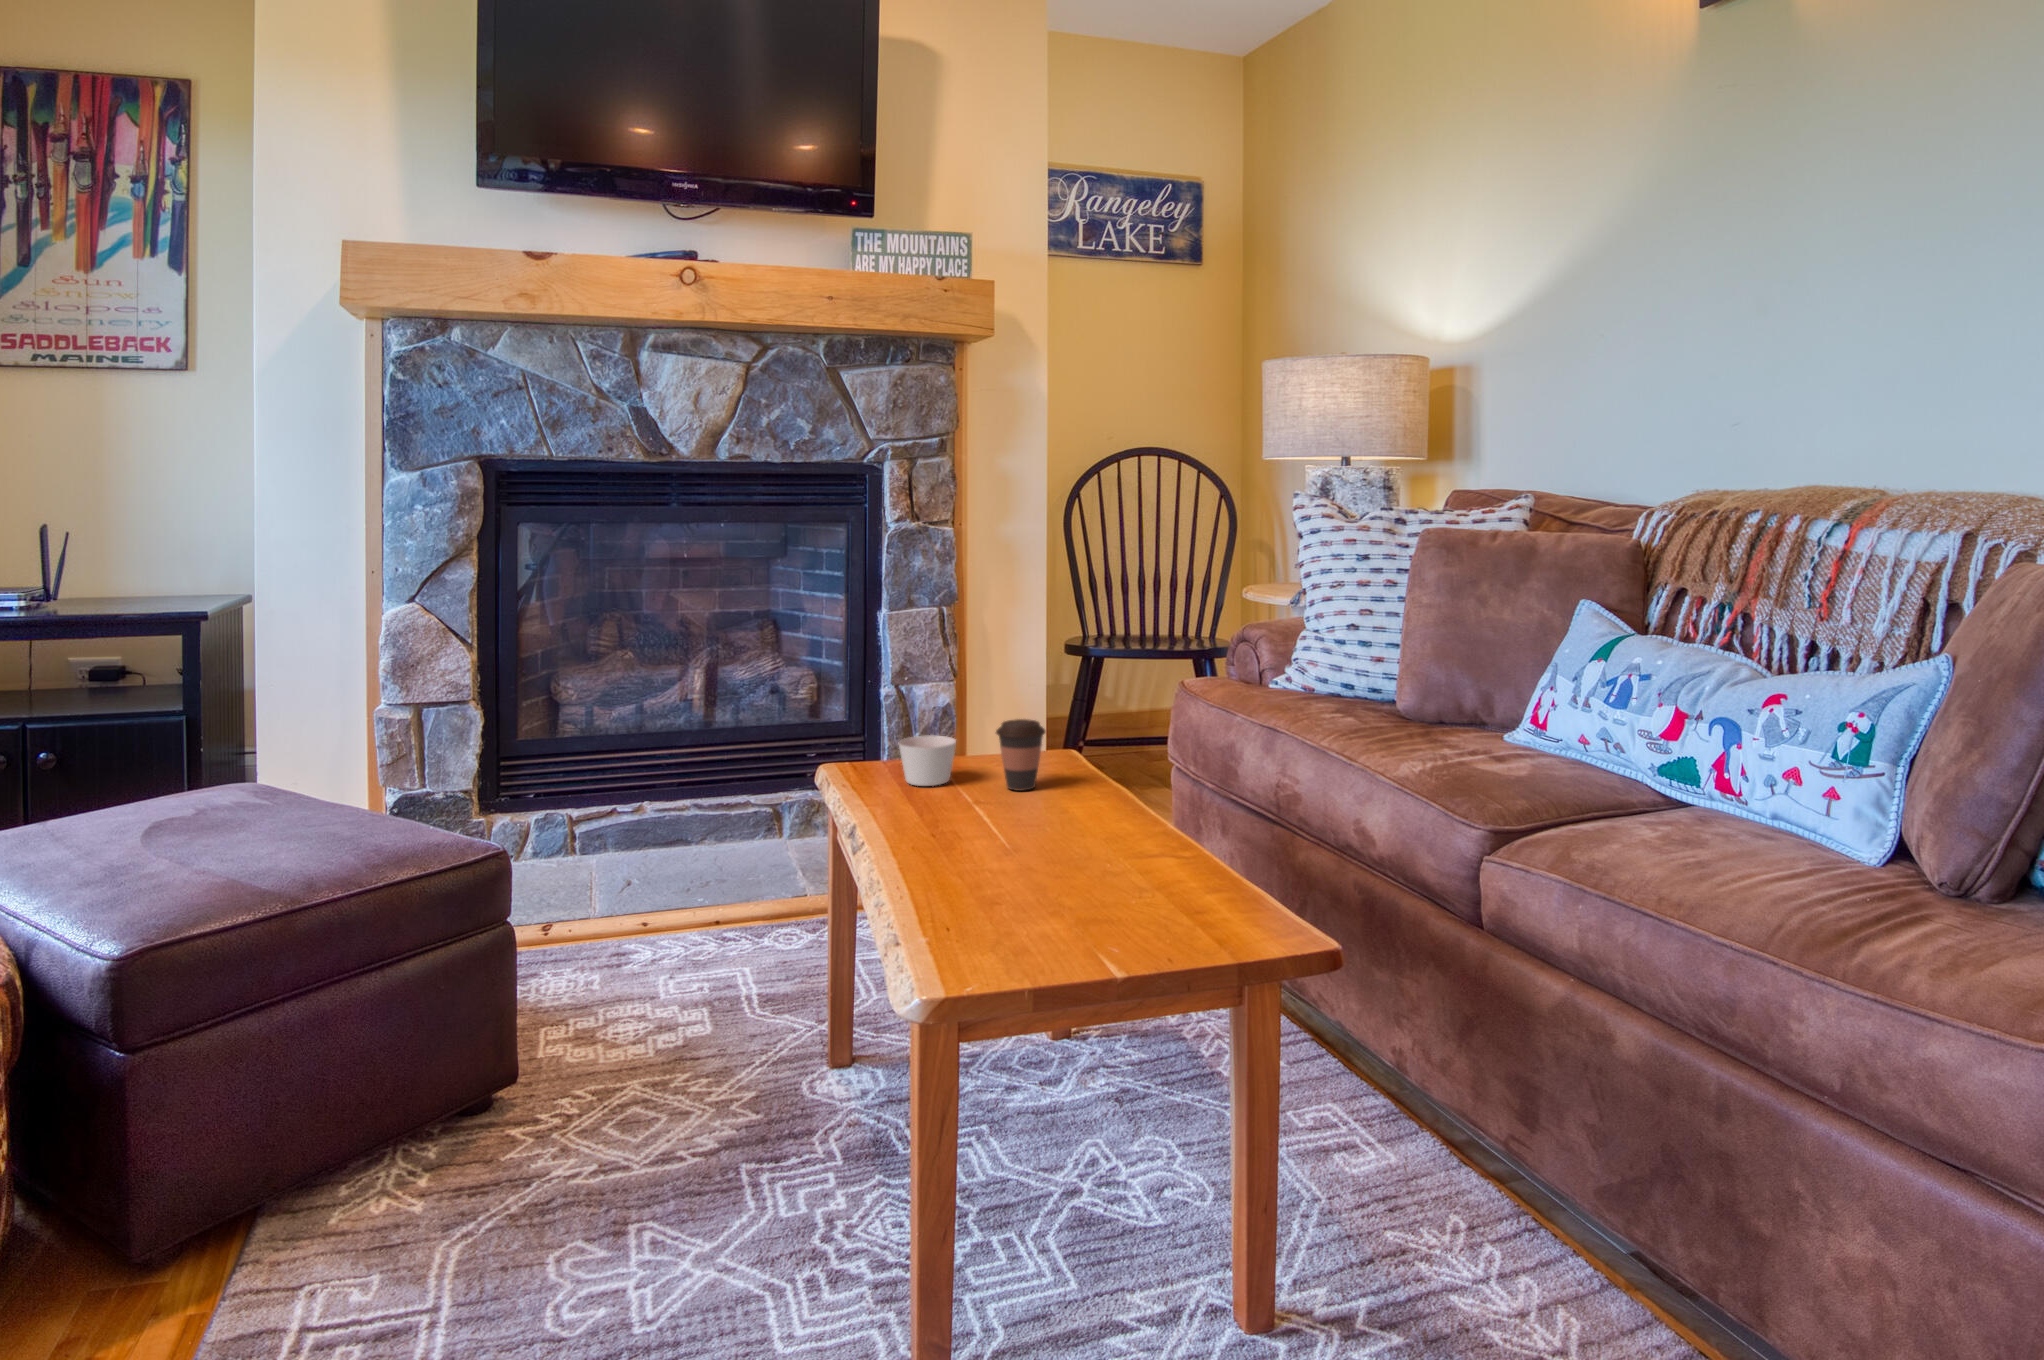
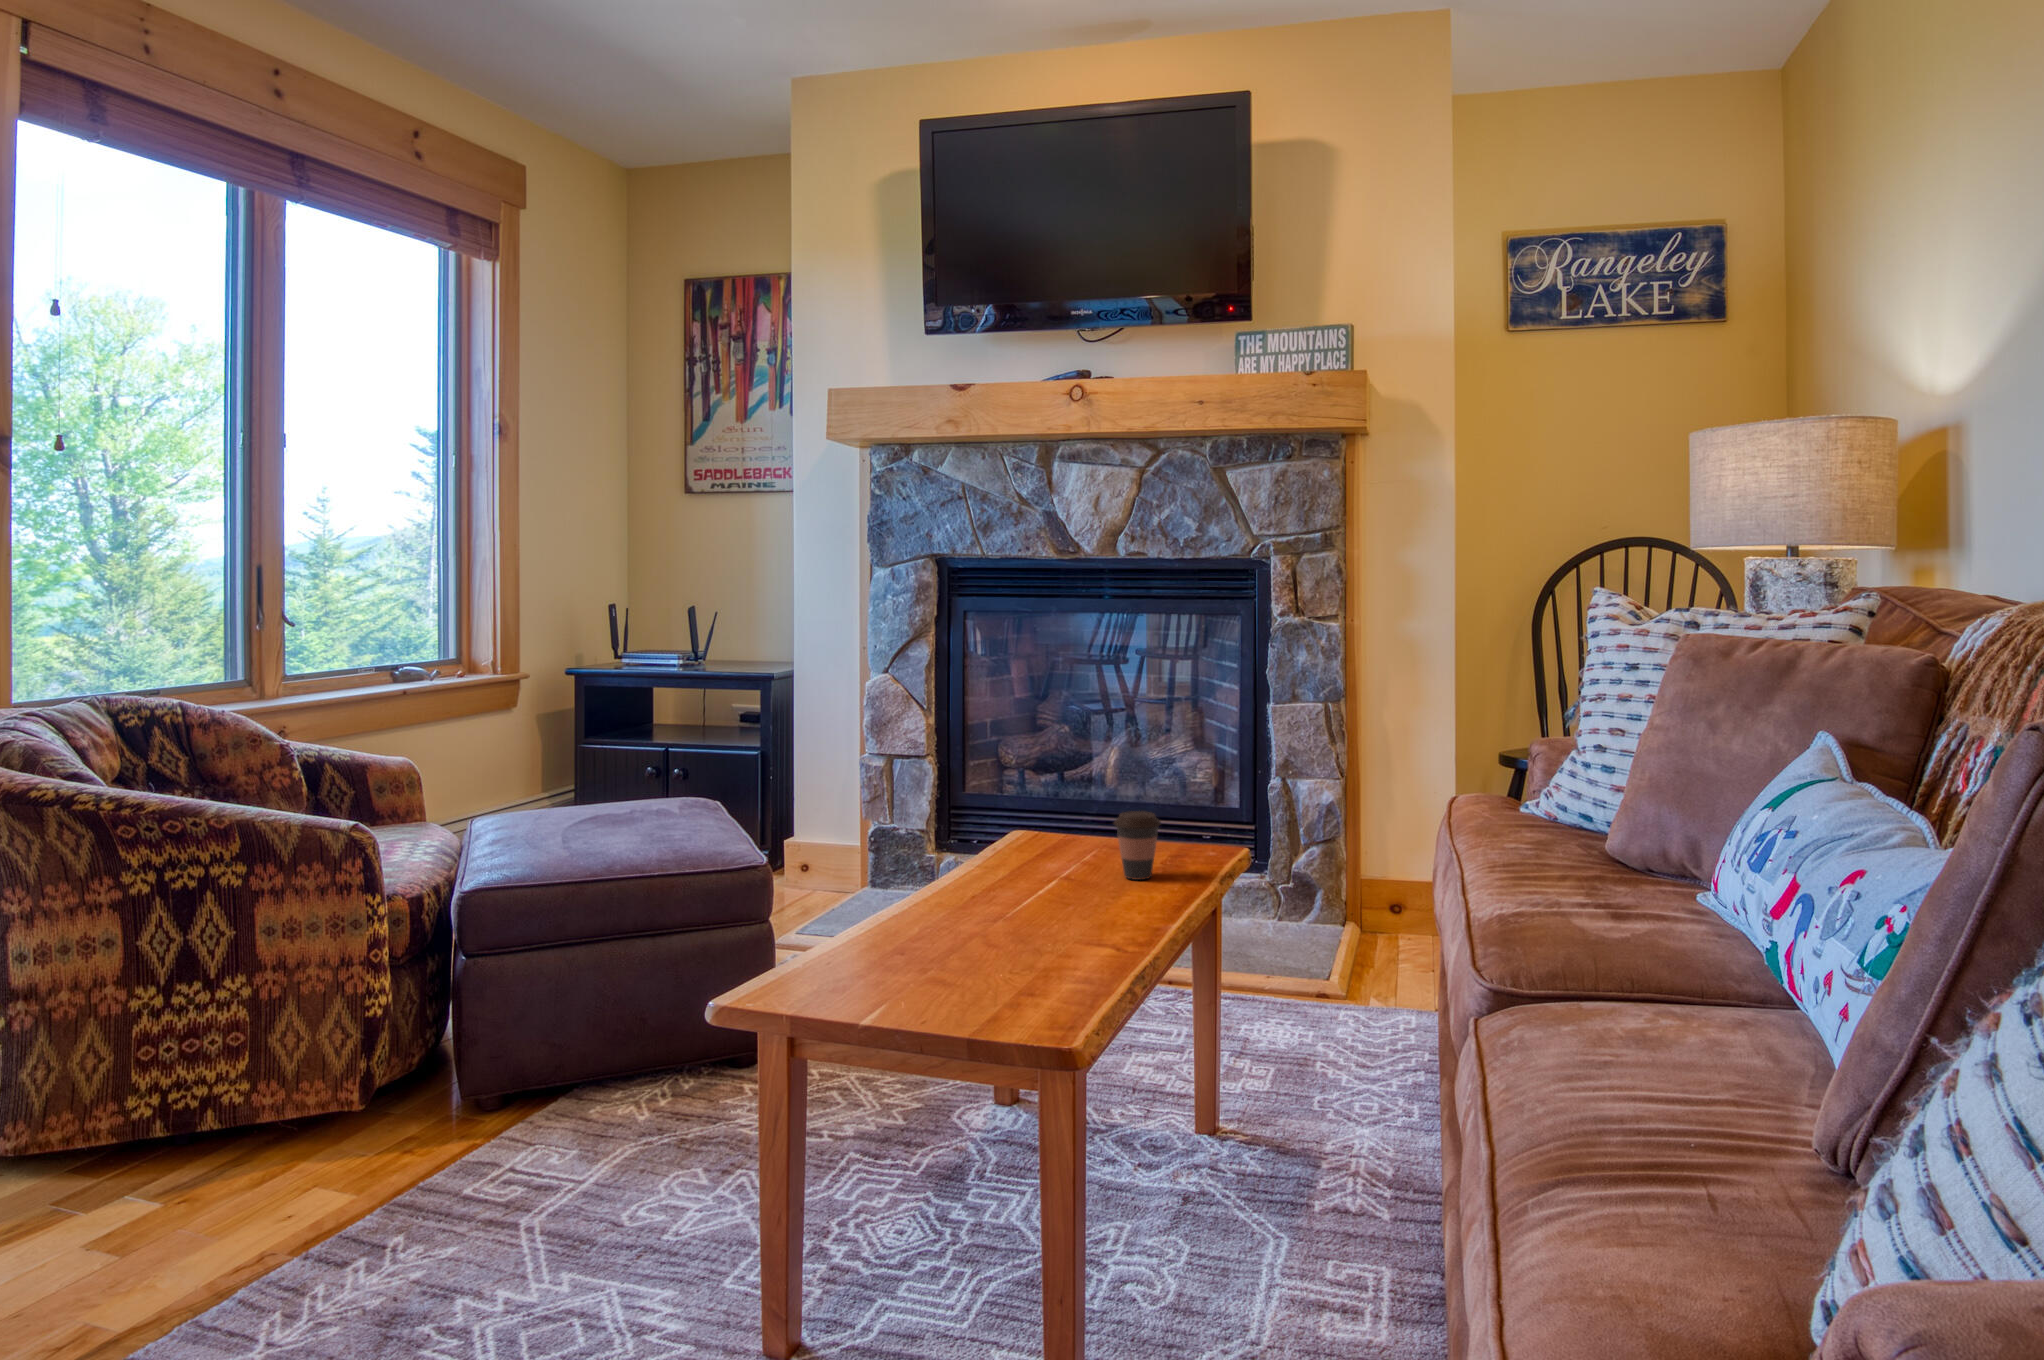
candle: present [899,735,956,786] -> none [1048,818,1100,864]

